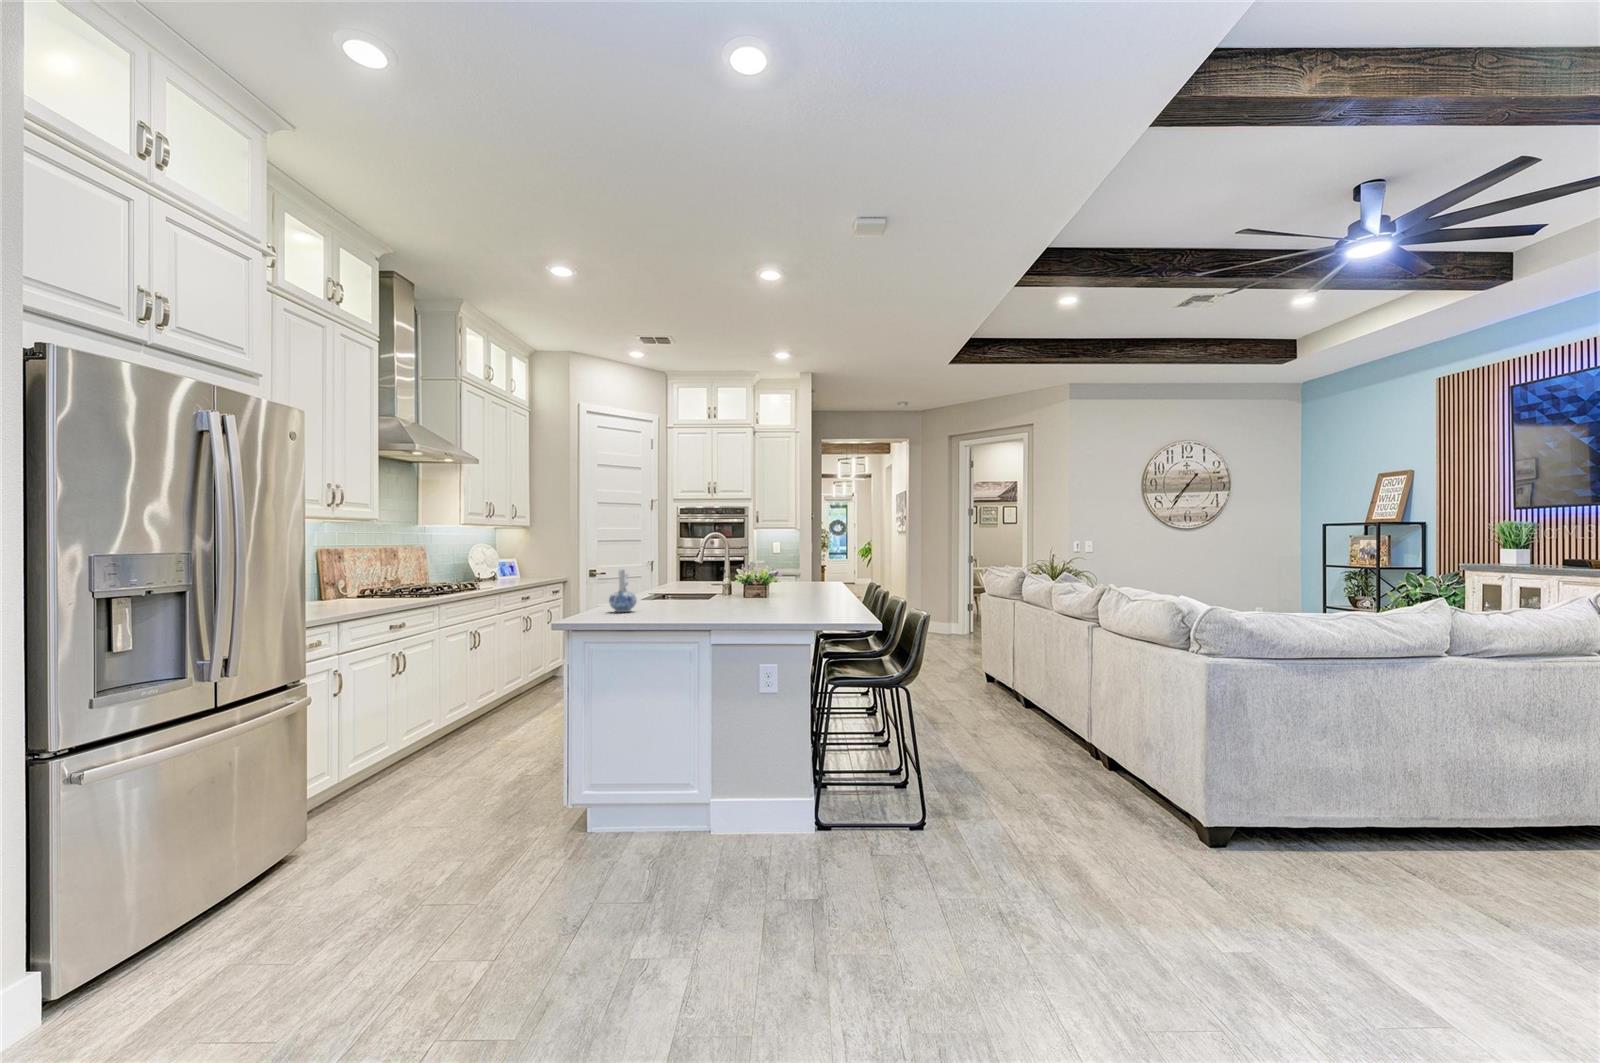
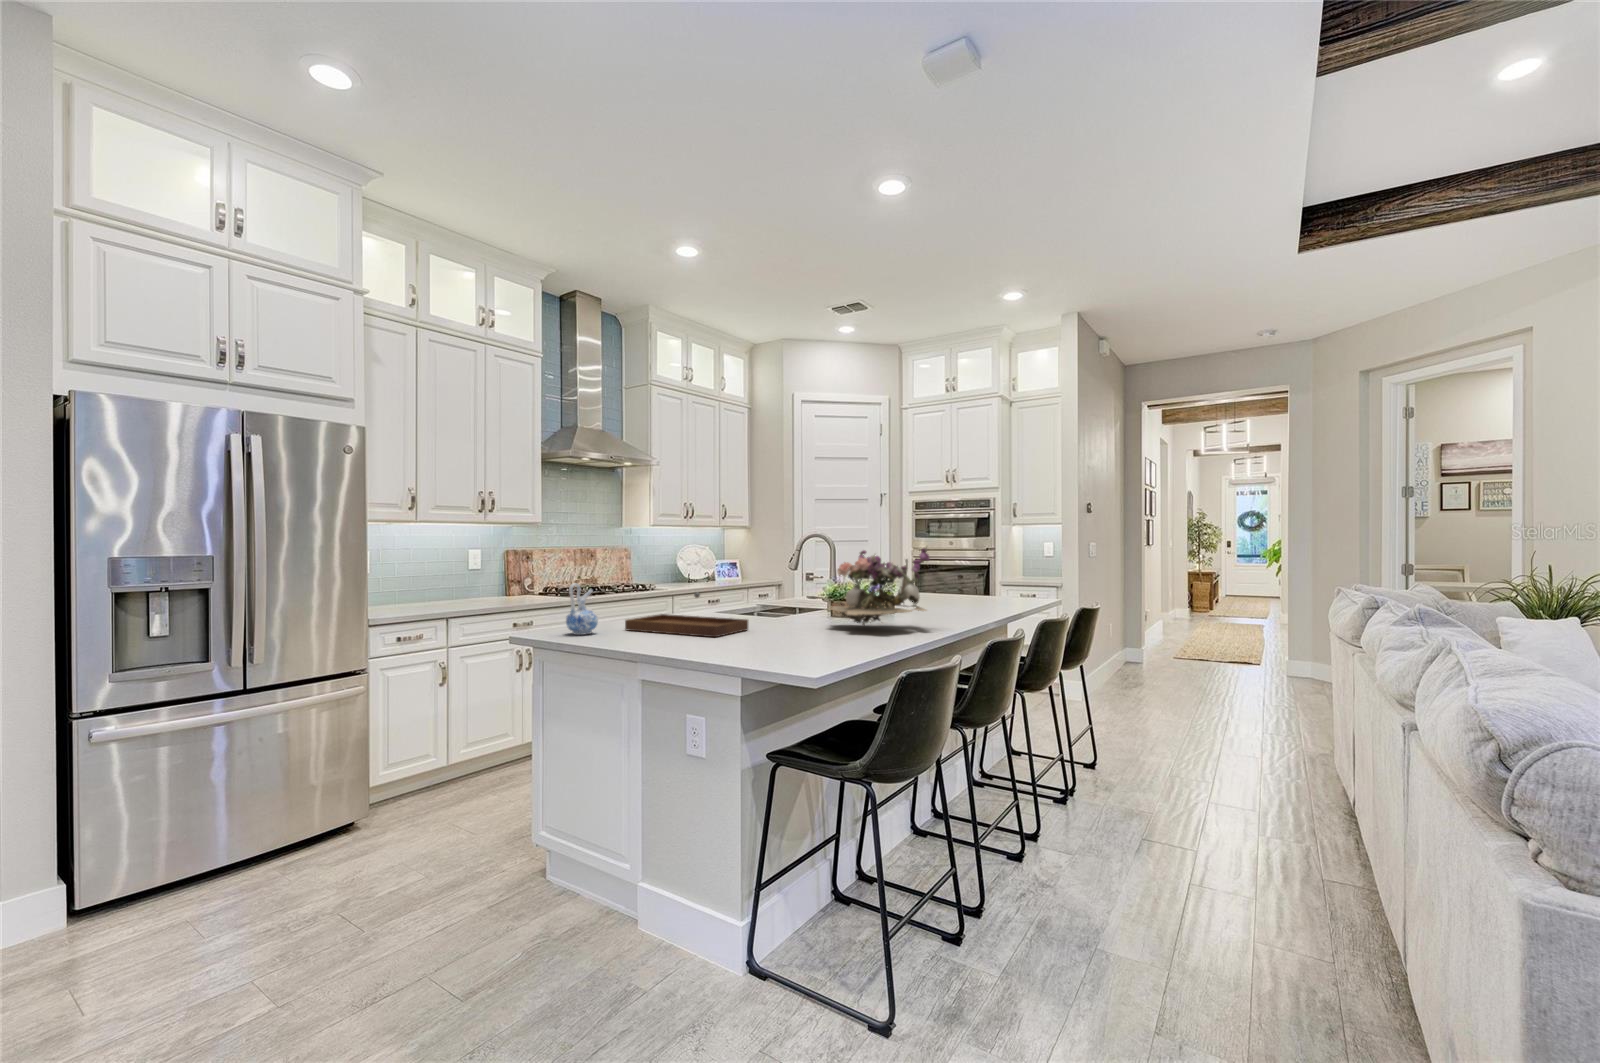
flower arrangement: none [775,537,853,597] -> present [830,547,930,626]
tray: none [645,574,738,608] -> present [625,592,748,637]

